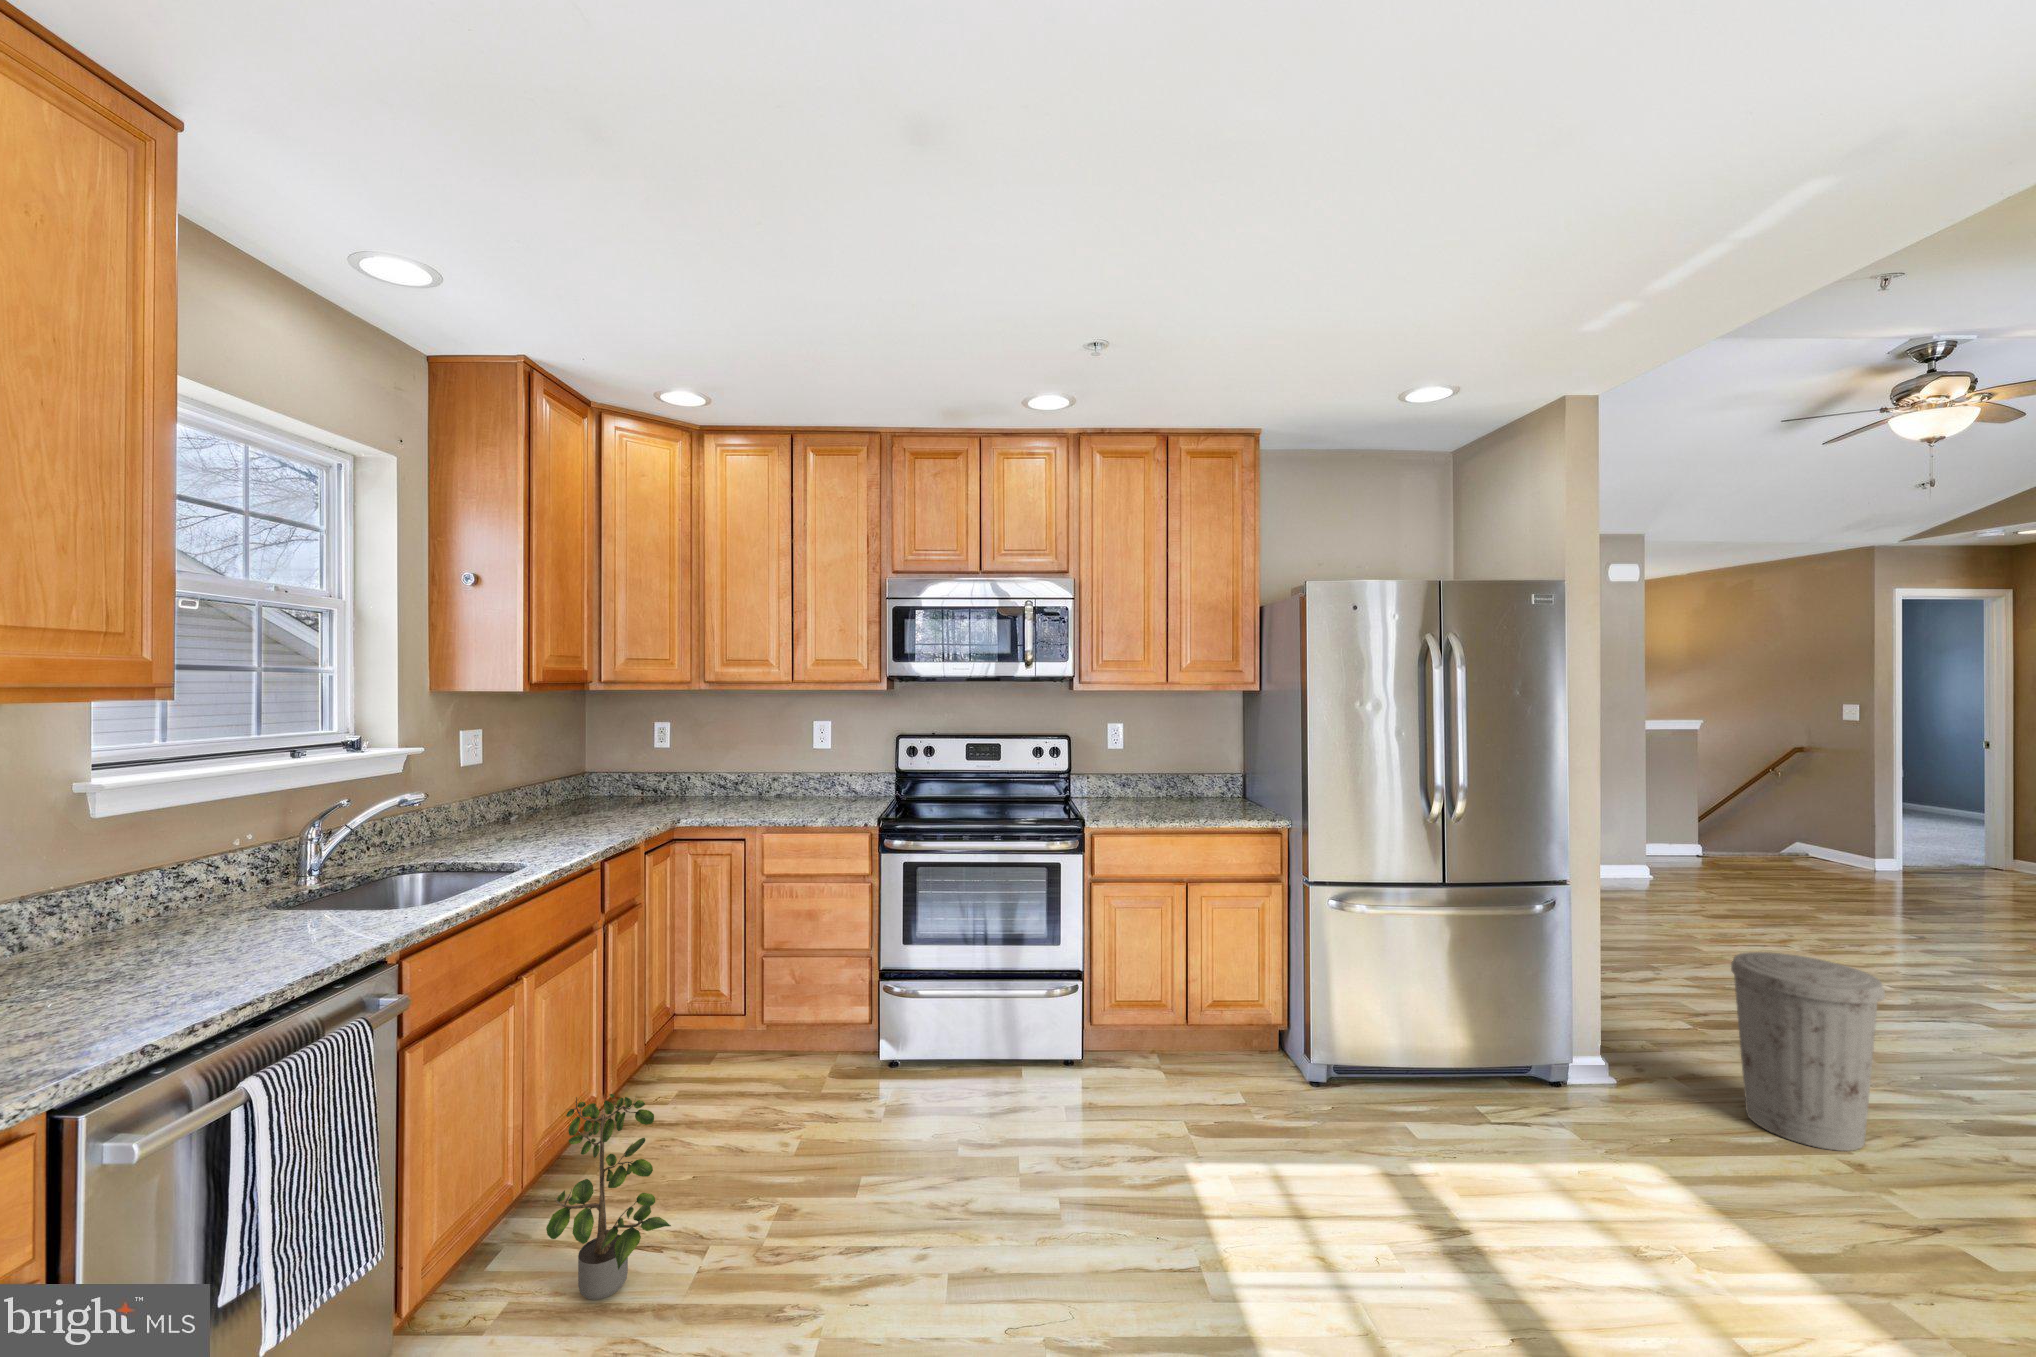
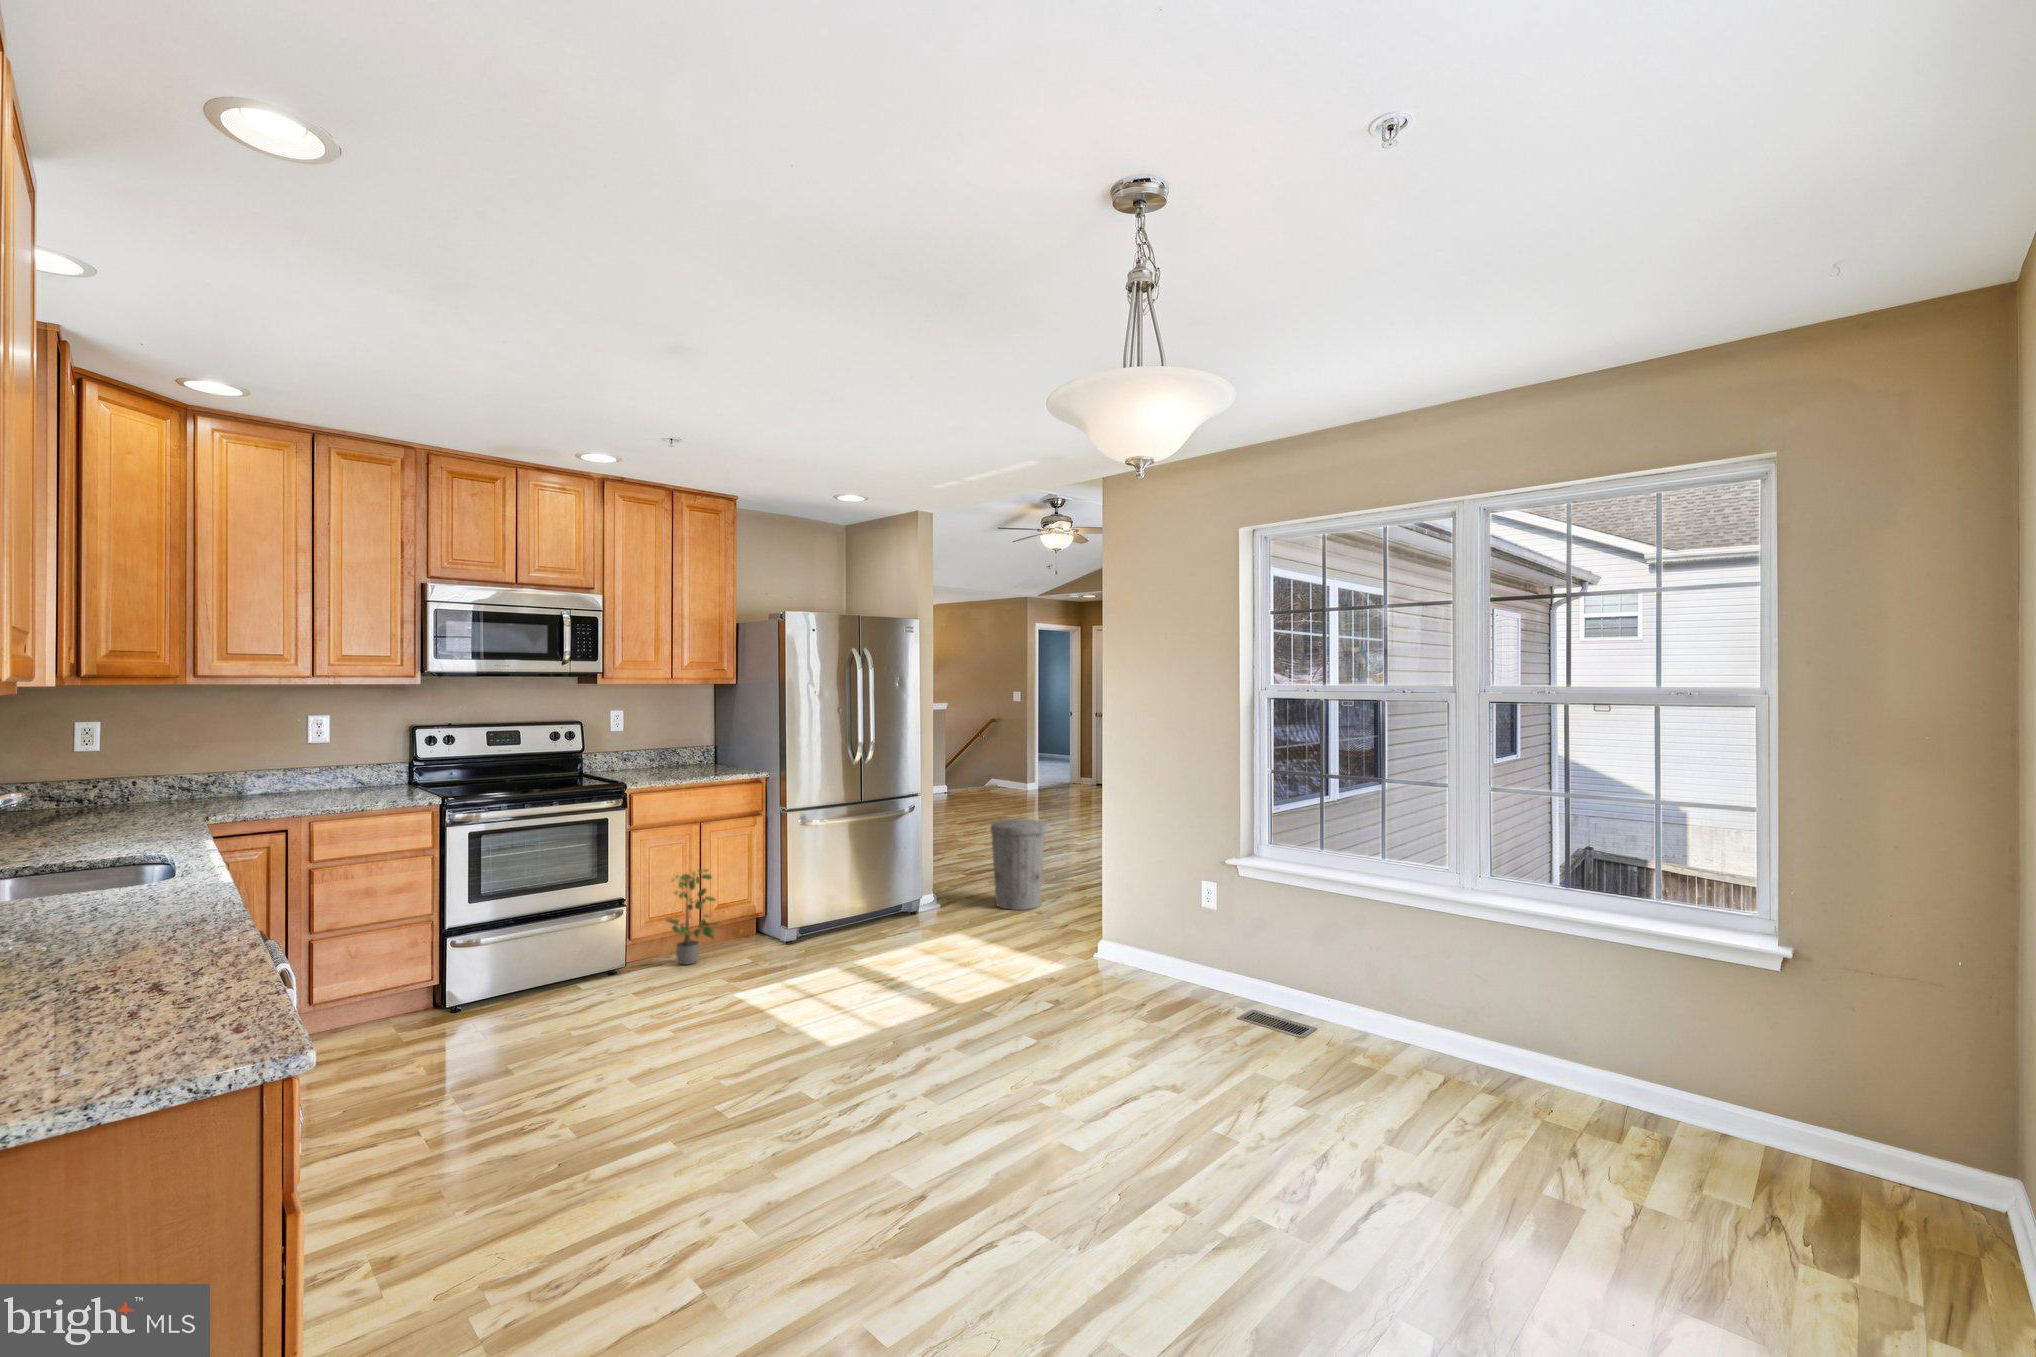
potted plant: present [546,1094,671,1300] -> present [666,869,718,965]

